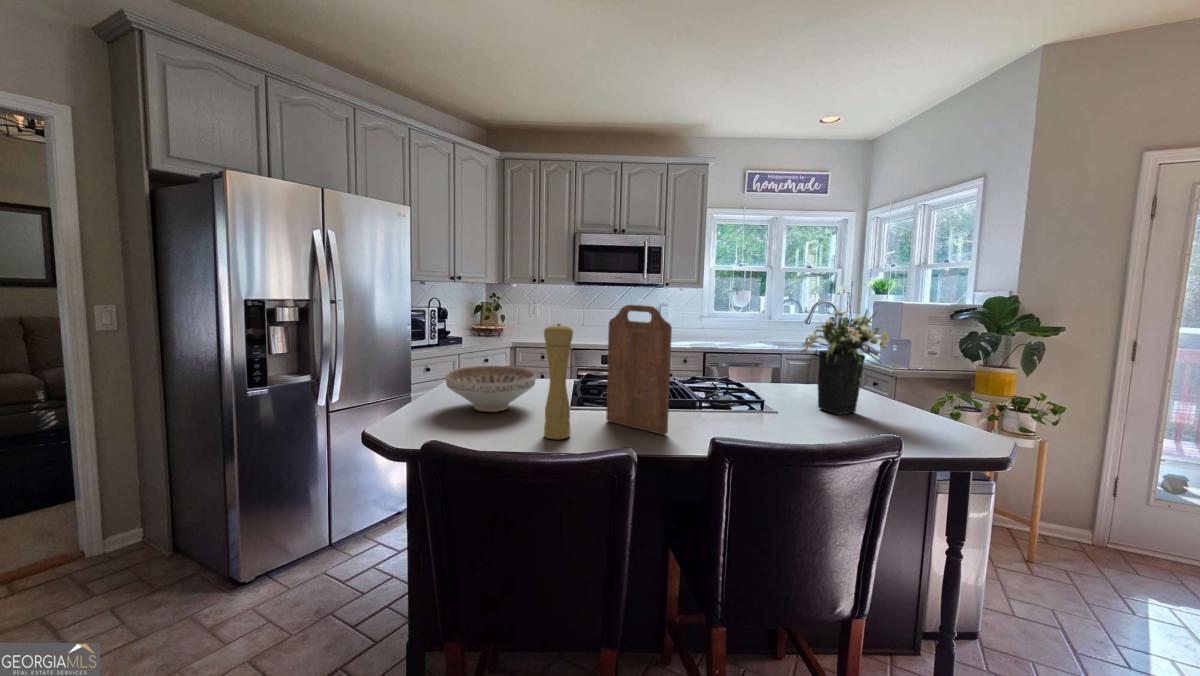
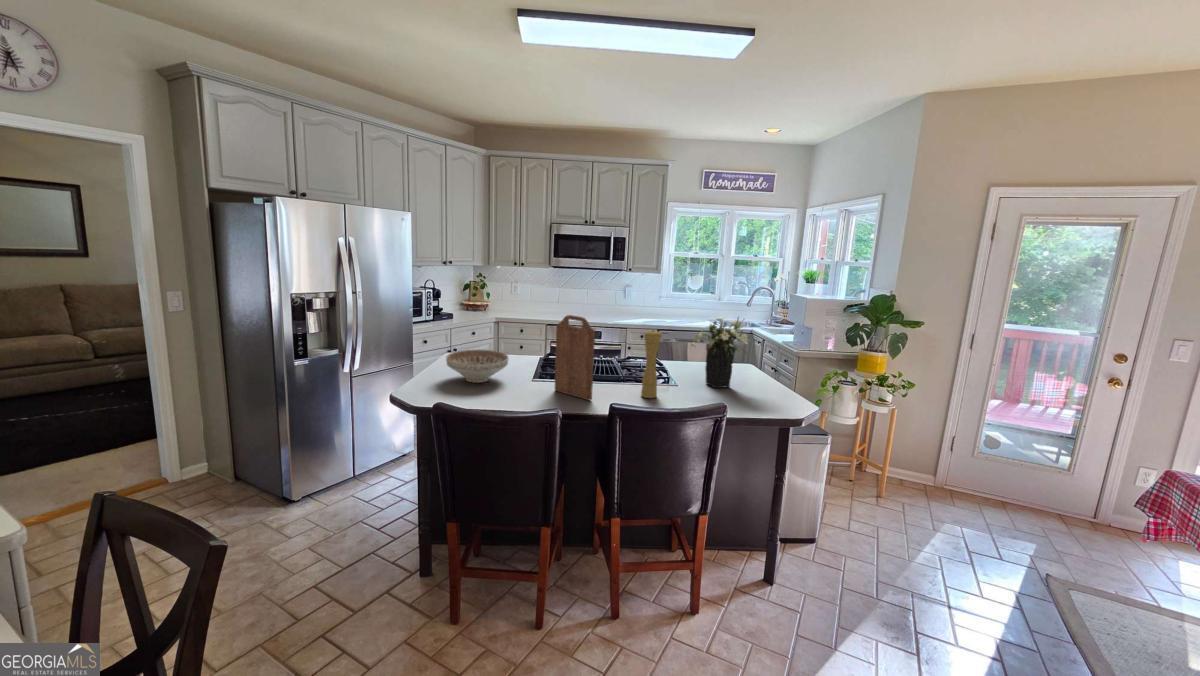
pepper mill: present [544,324,573,439] -> present [641,330,662,398]

